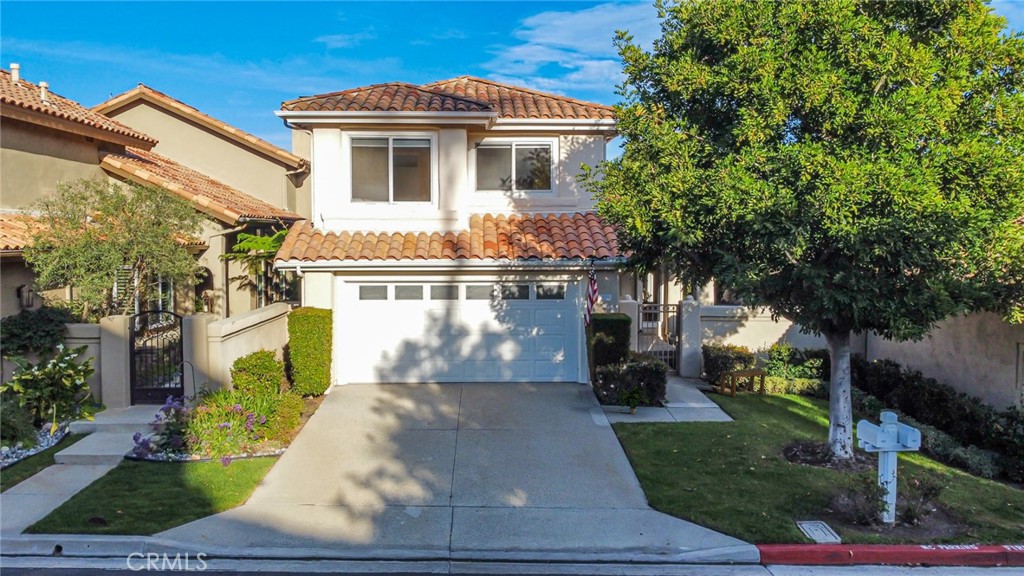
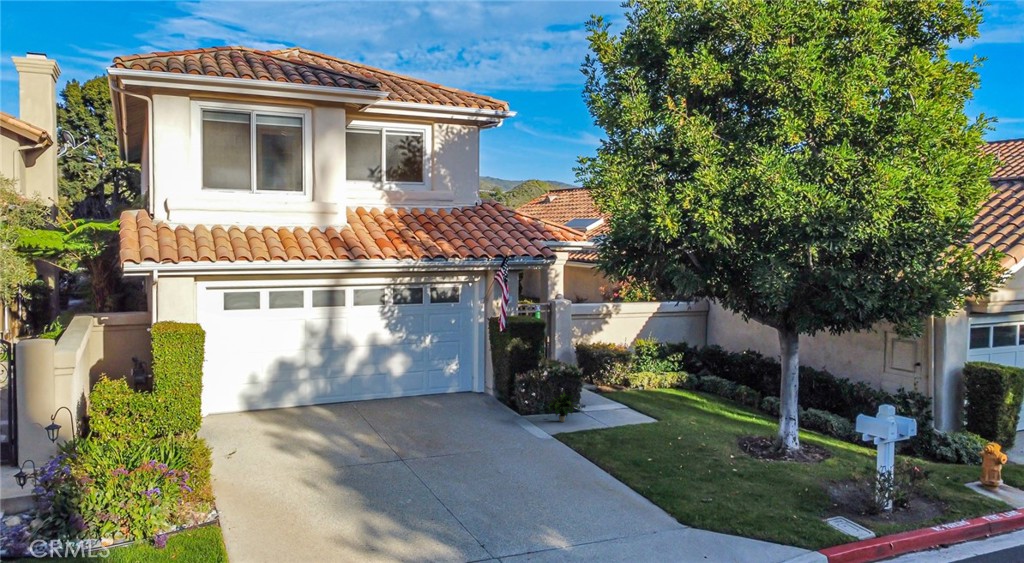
bench: present [720,369,766,397] -> none [610,364,648,393]

